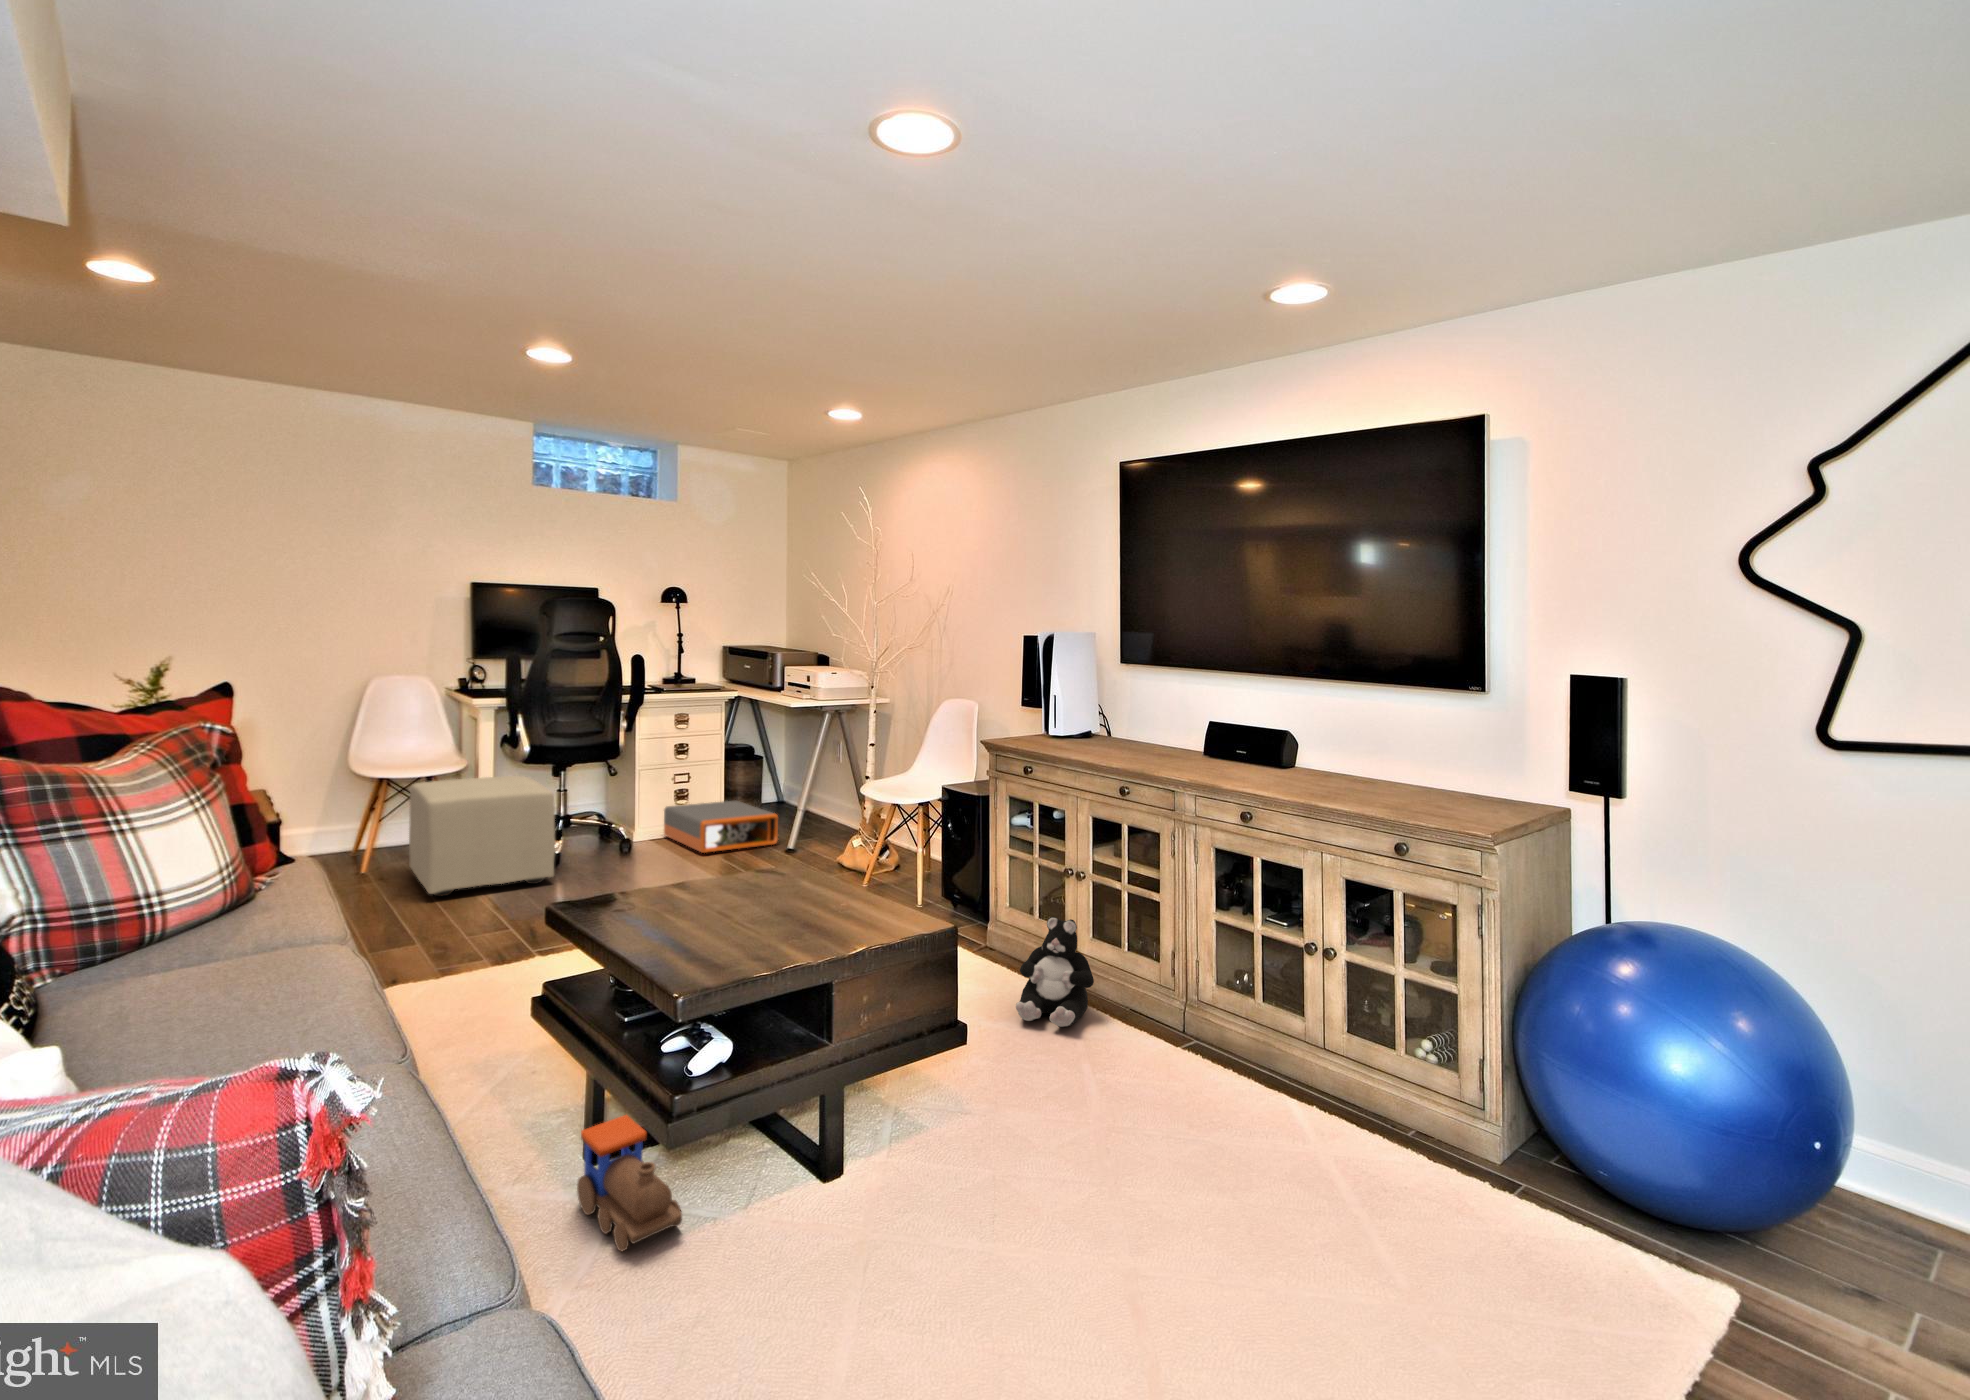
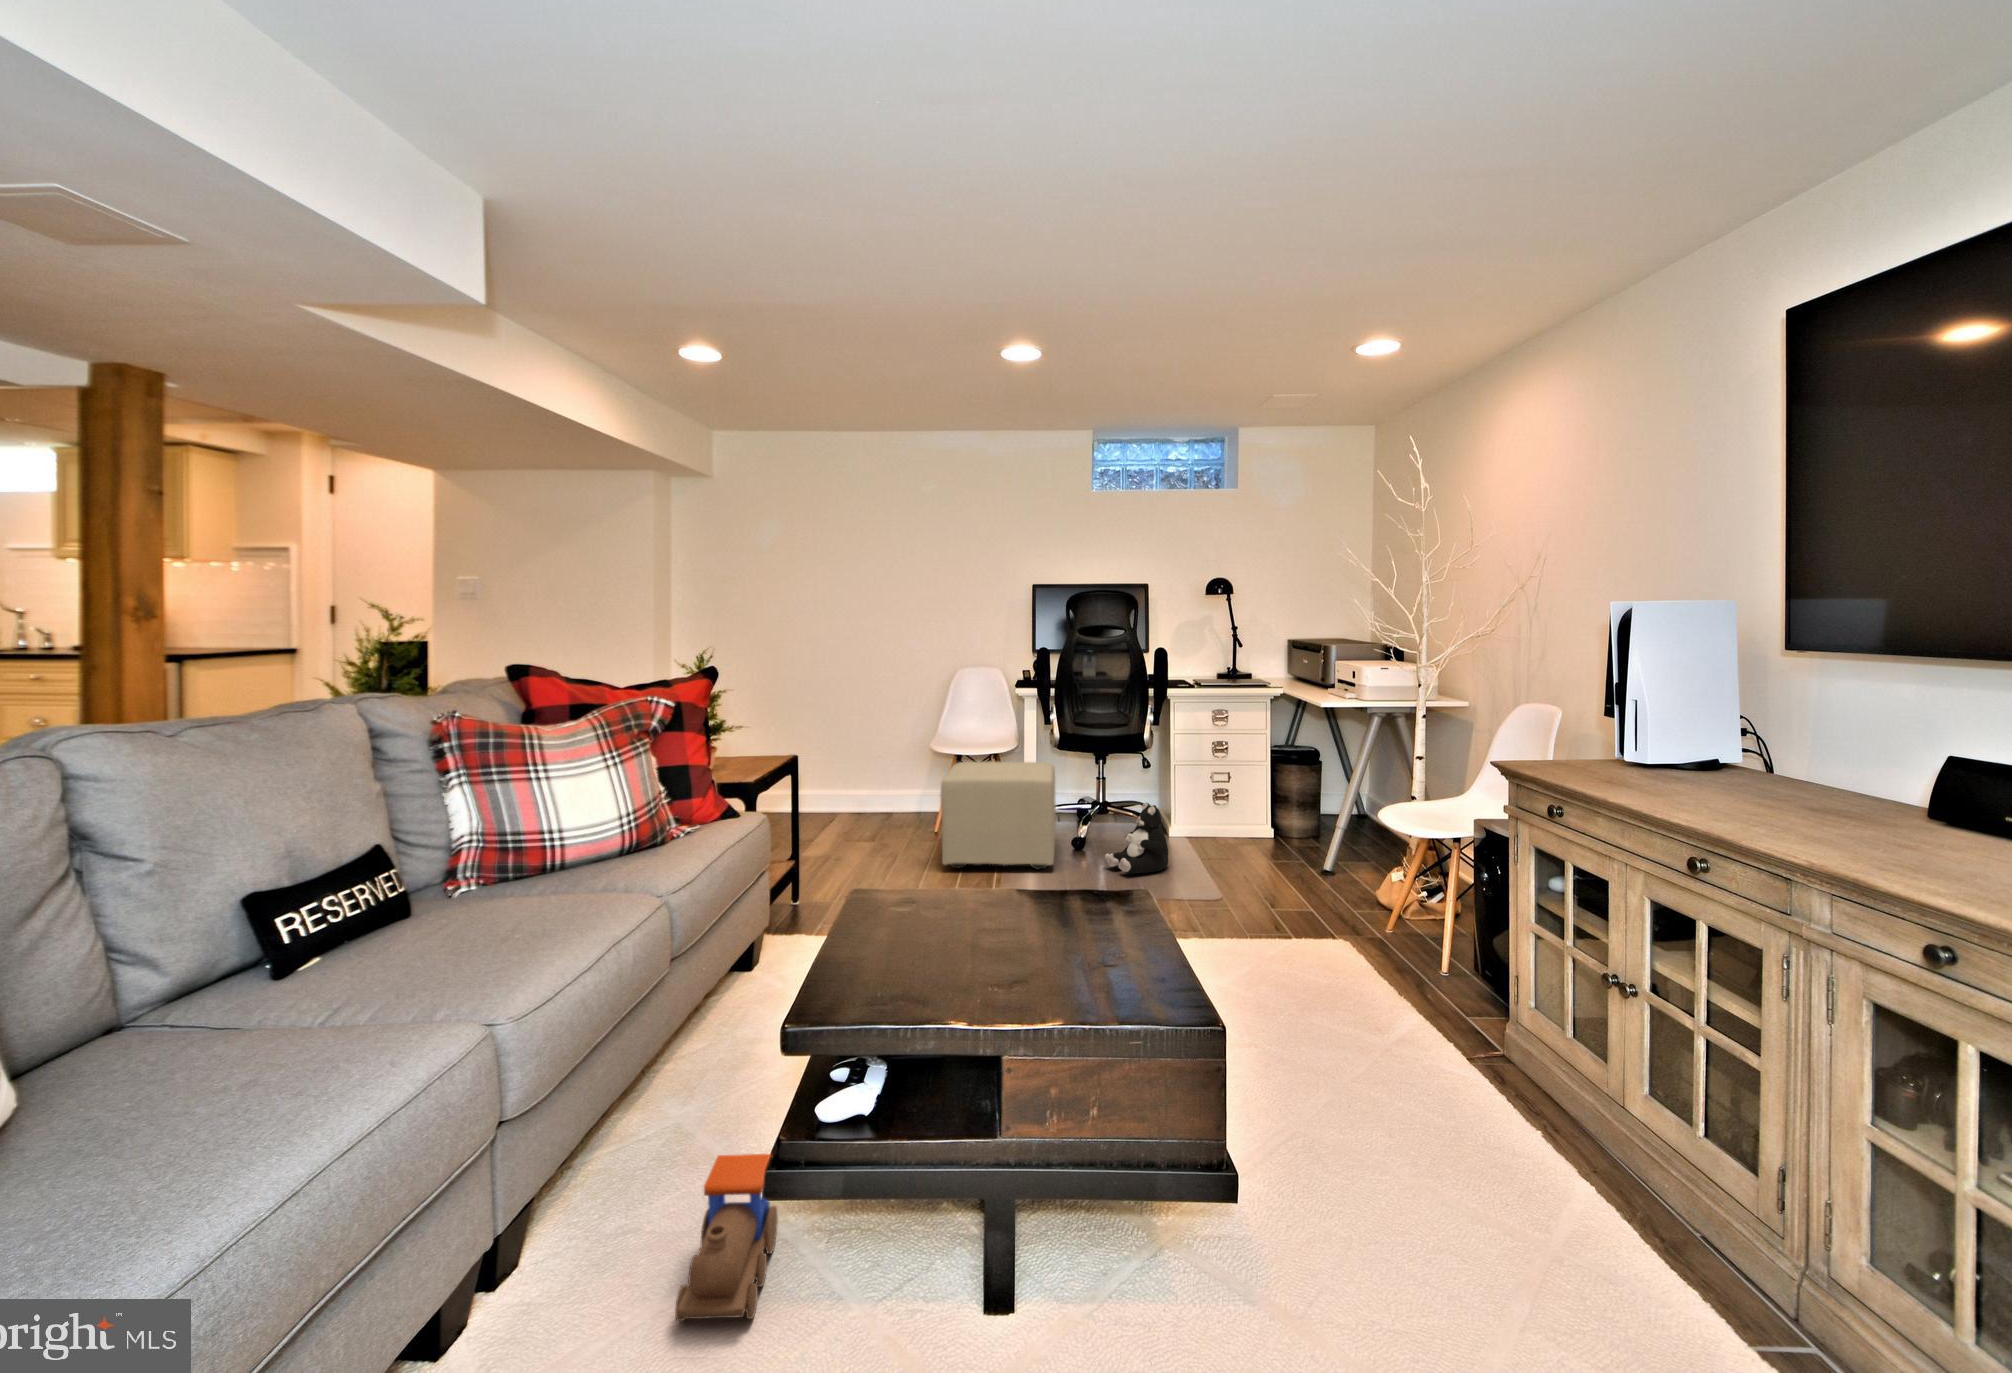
storage box: present [664,801,778,853] -> none [1199,807,1315,865]
plush toy: present [1016,917,1094,1027] -> present [1105,803,1168,874]

